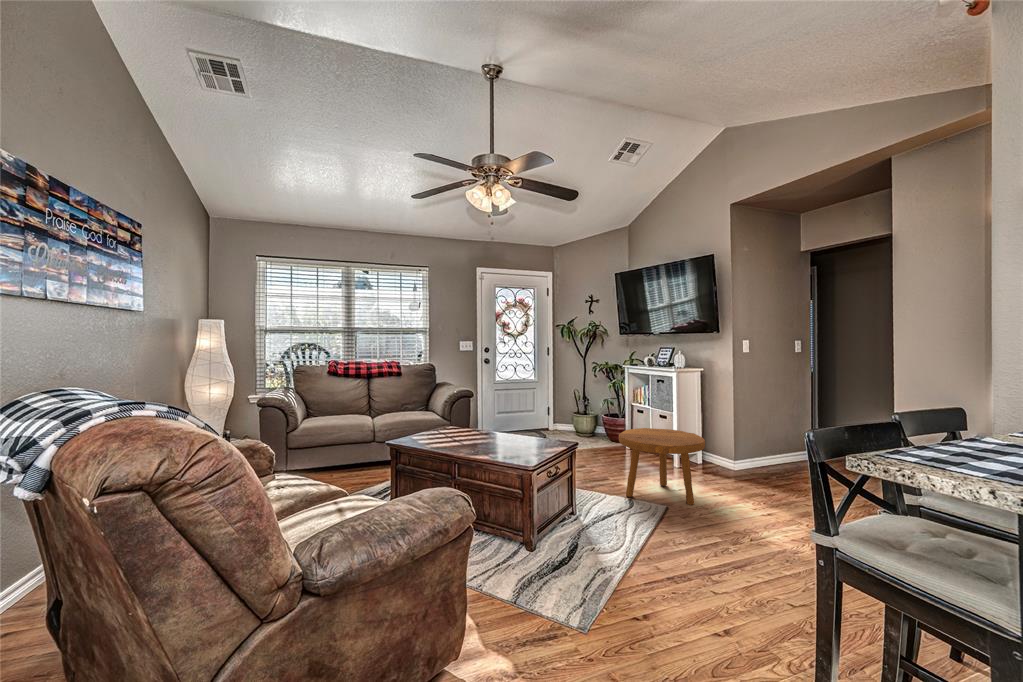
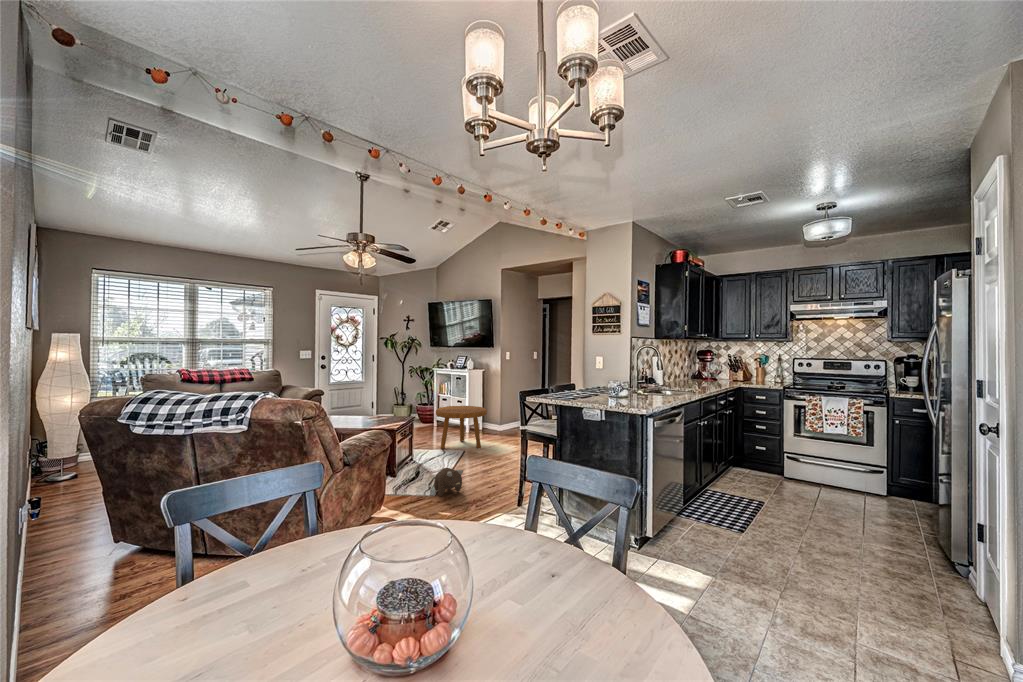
plush toy: none [594,560,647,616] -> present [434,468,463,496]

